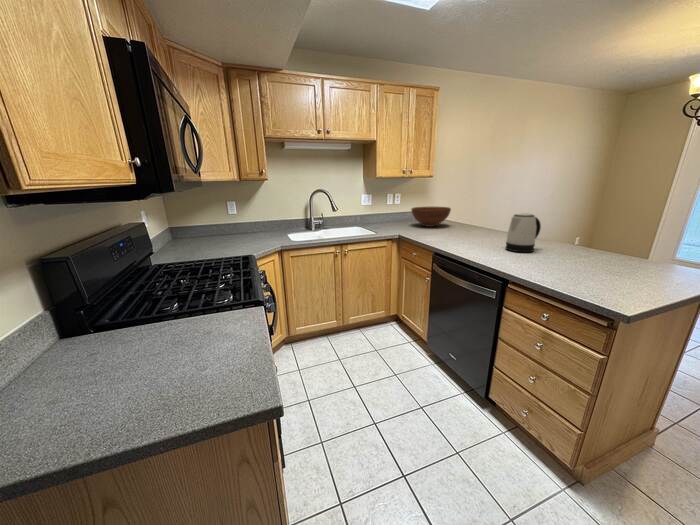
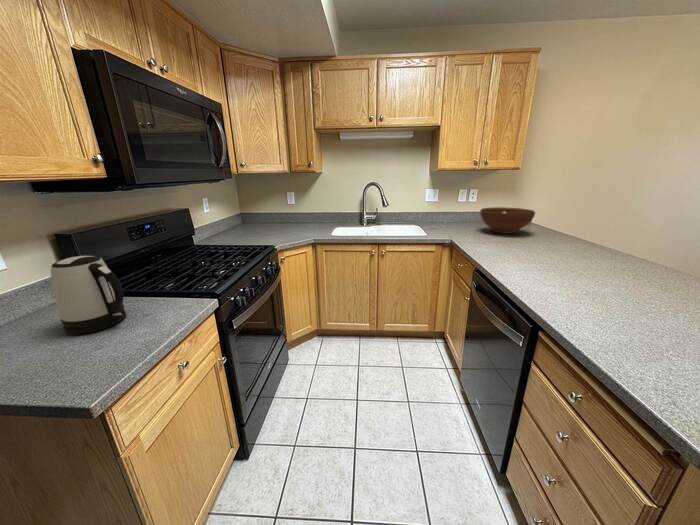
kettle: present [506,213,541,252] -> present [51,256,126,335]

